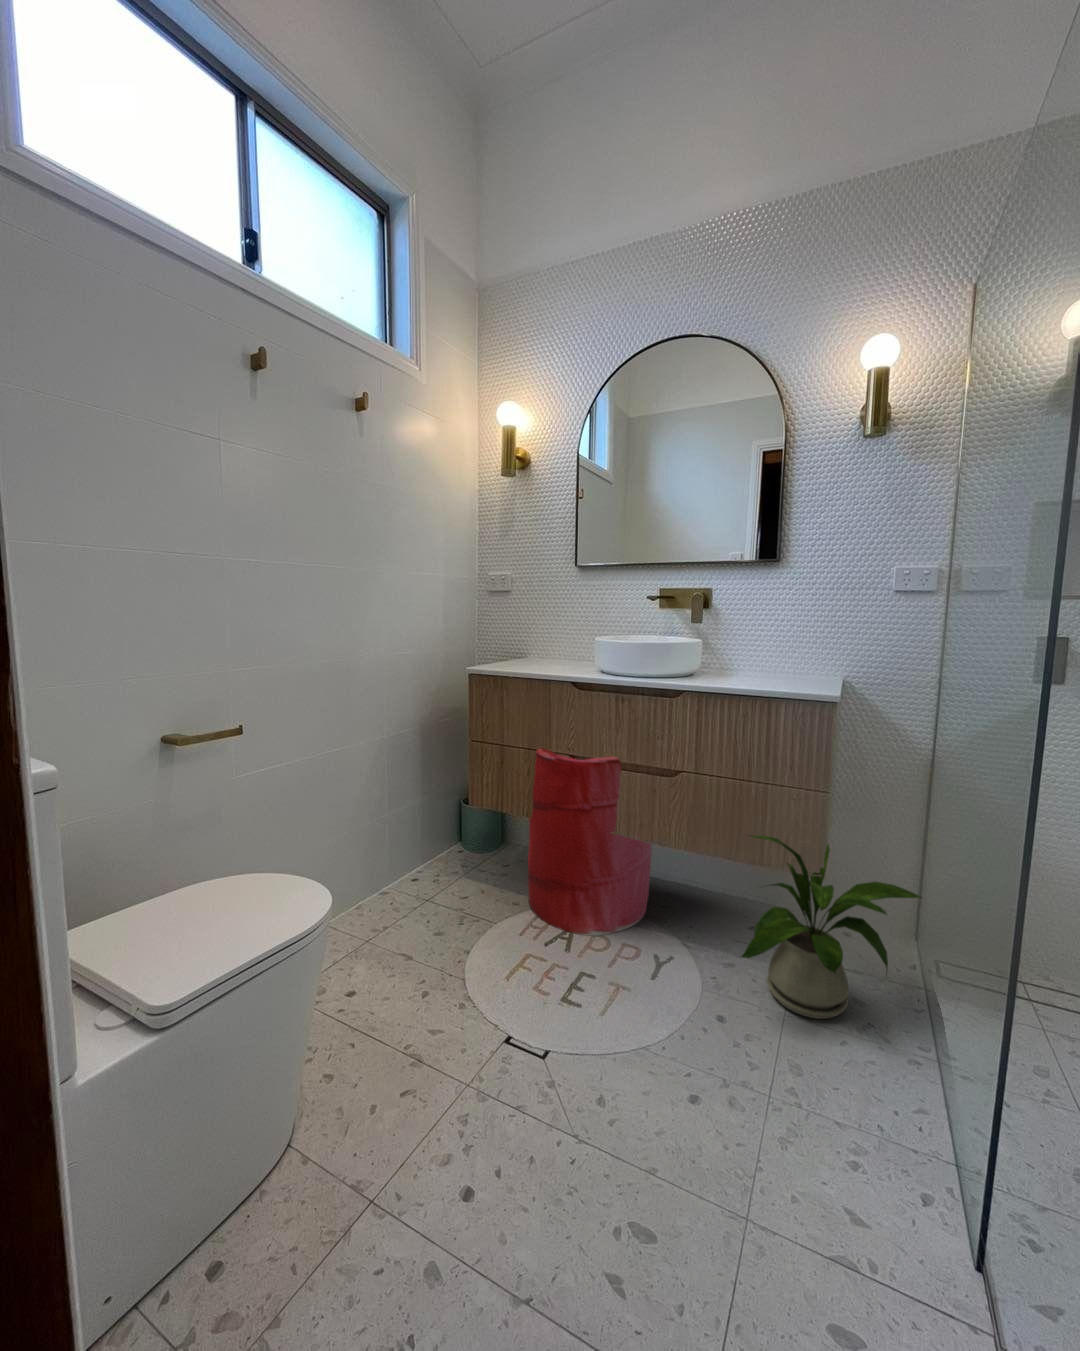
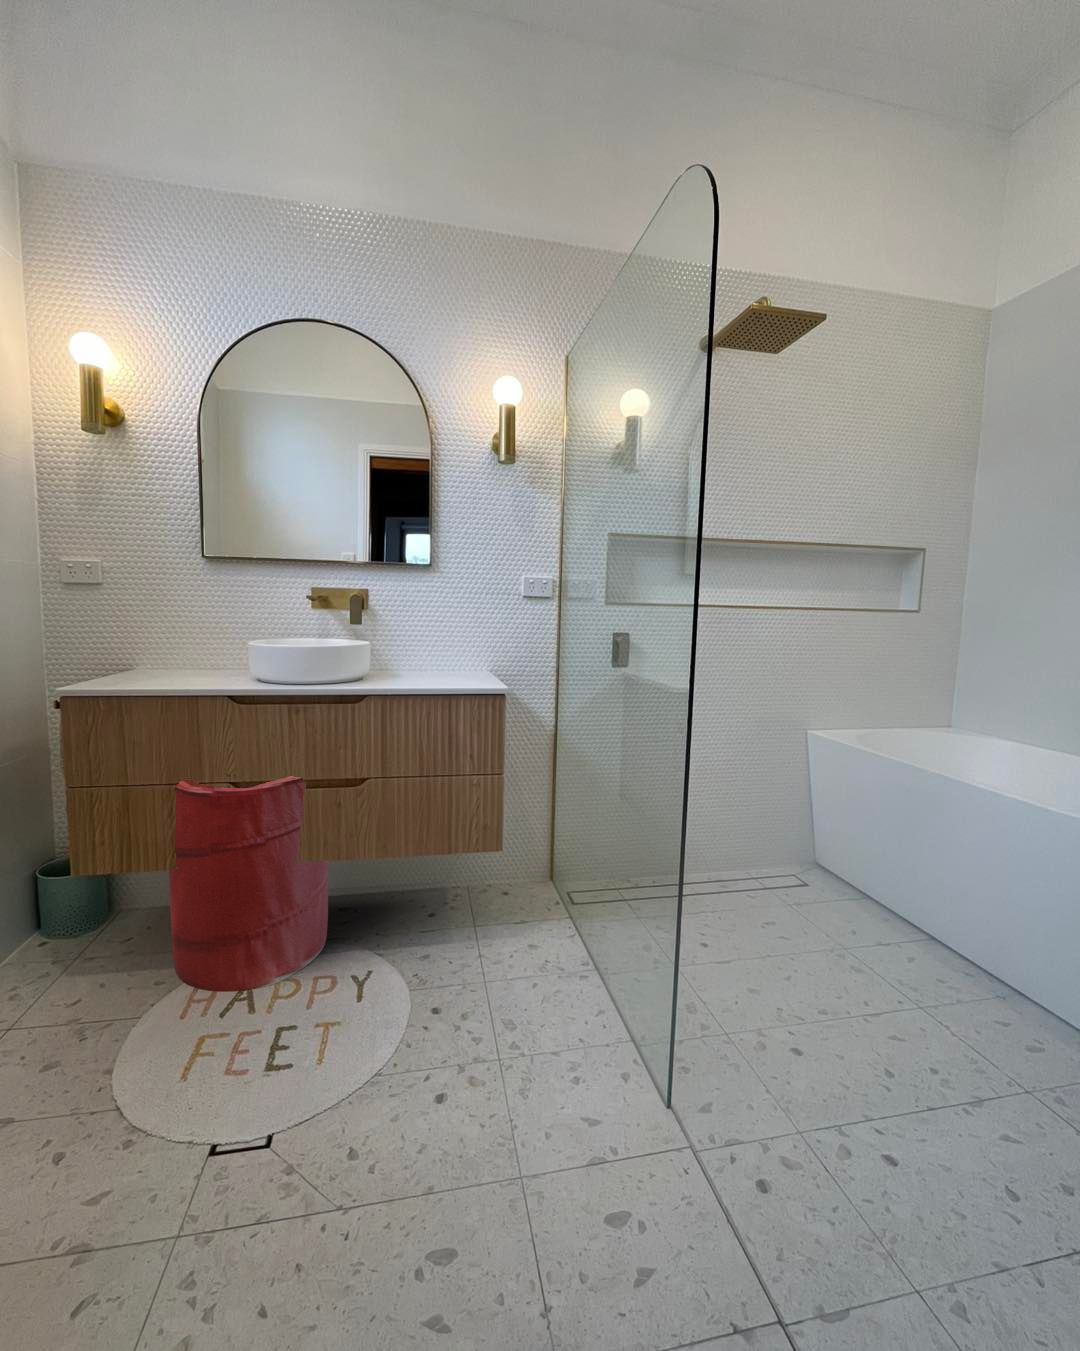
house plant: present [741,835,922,1019] -> none [442,820,572,976]

